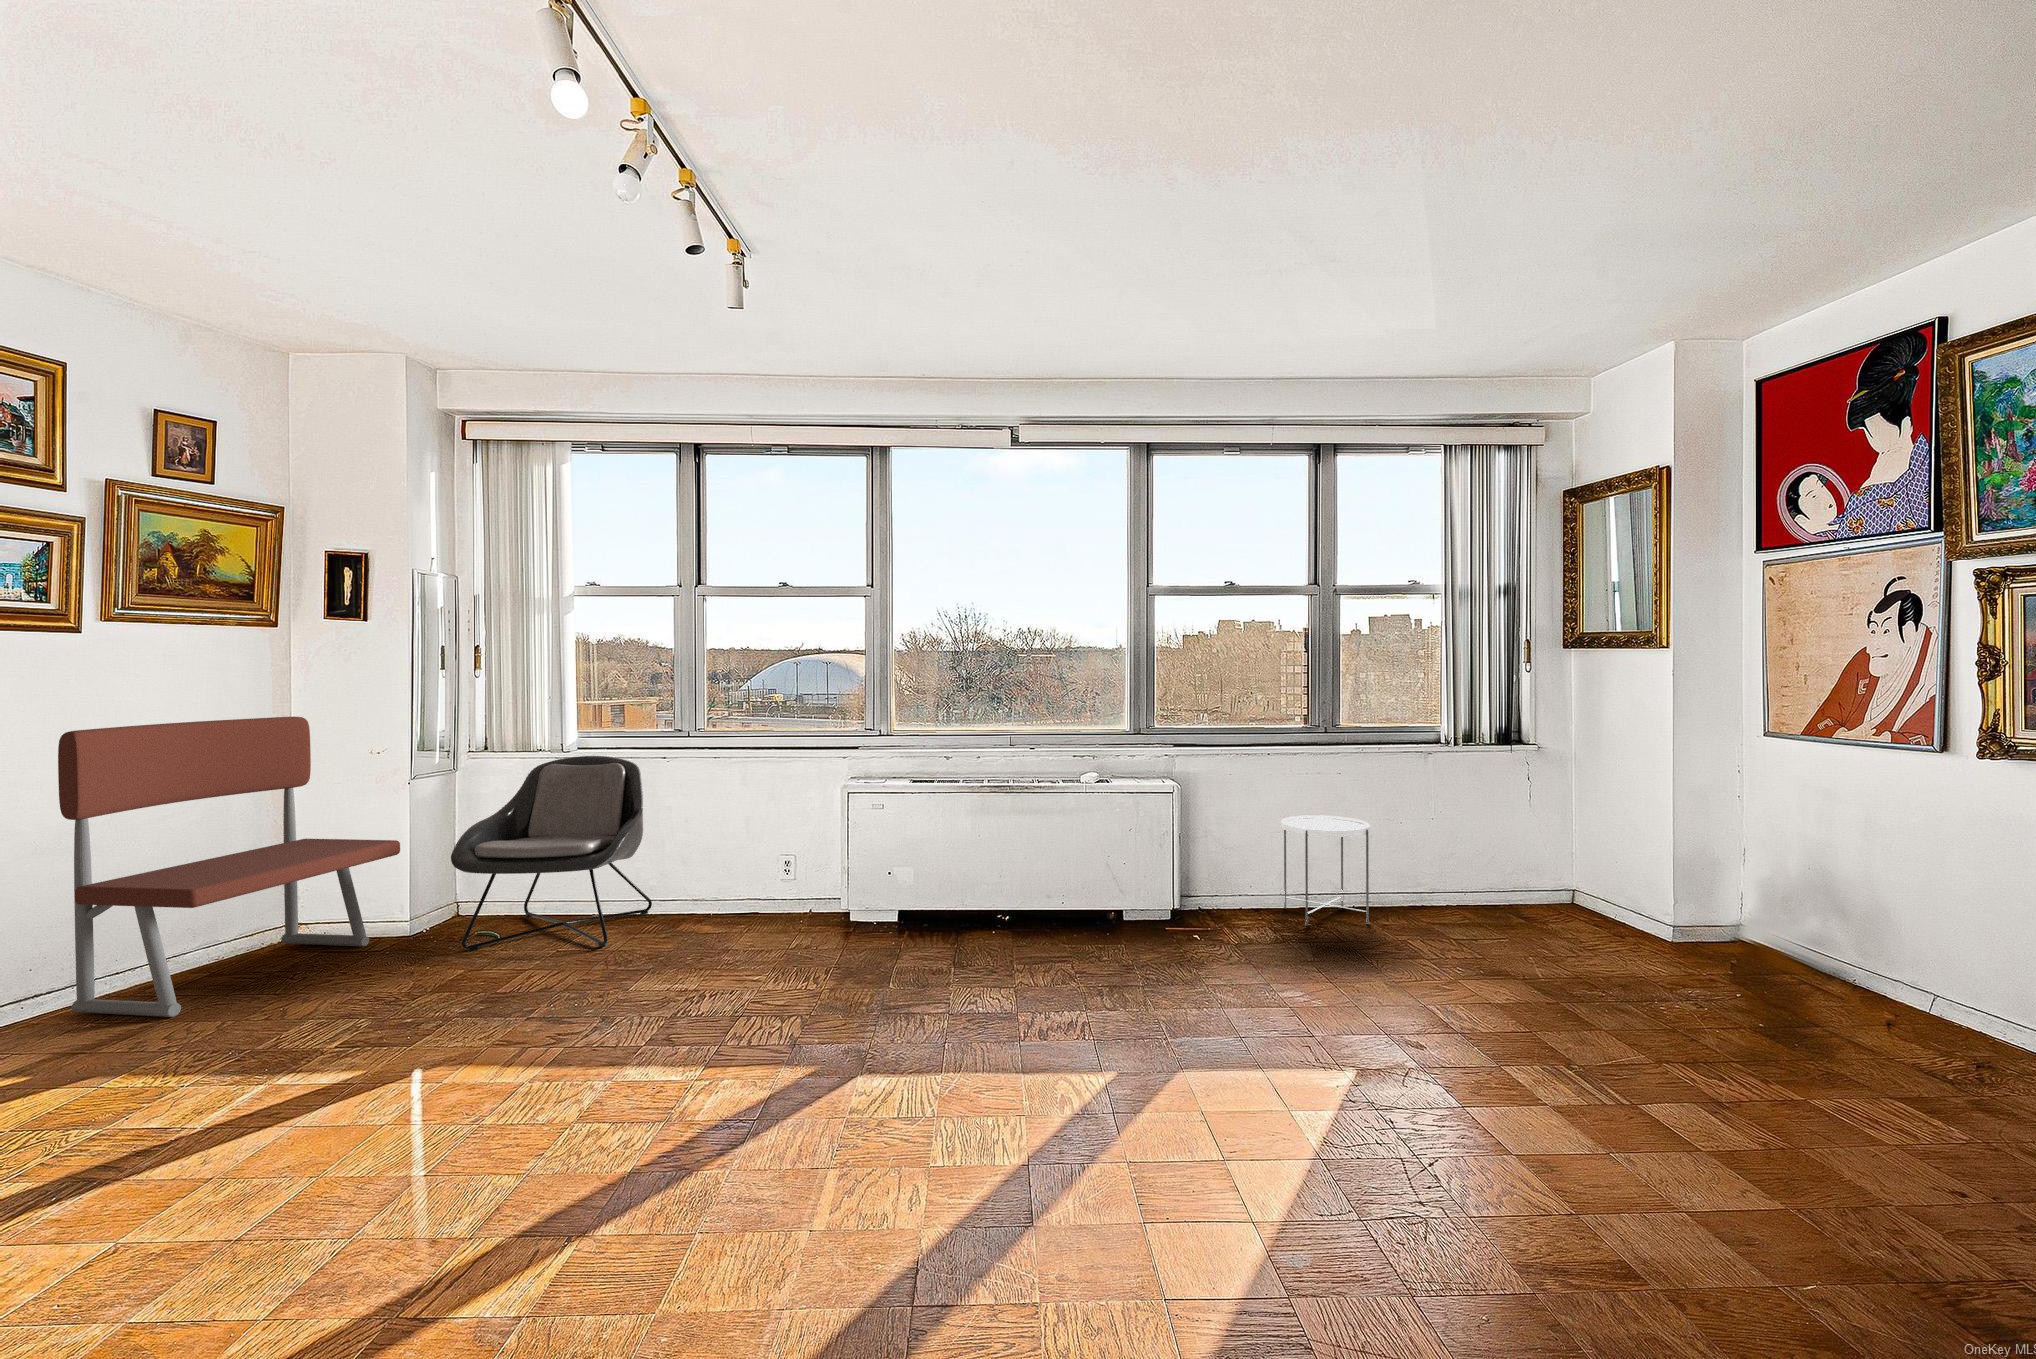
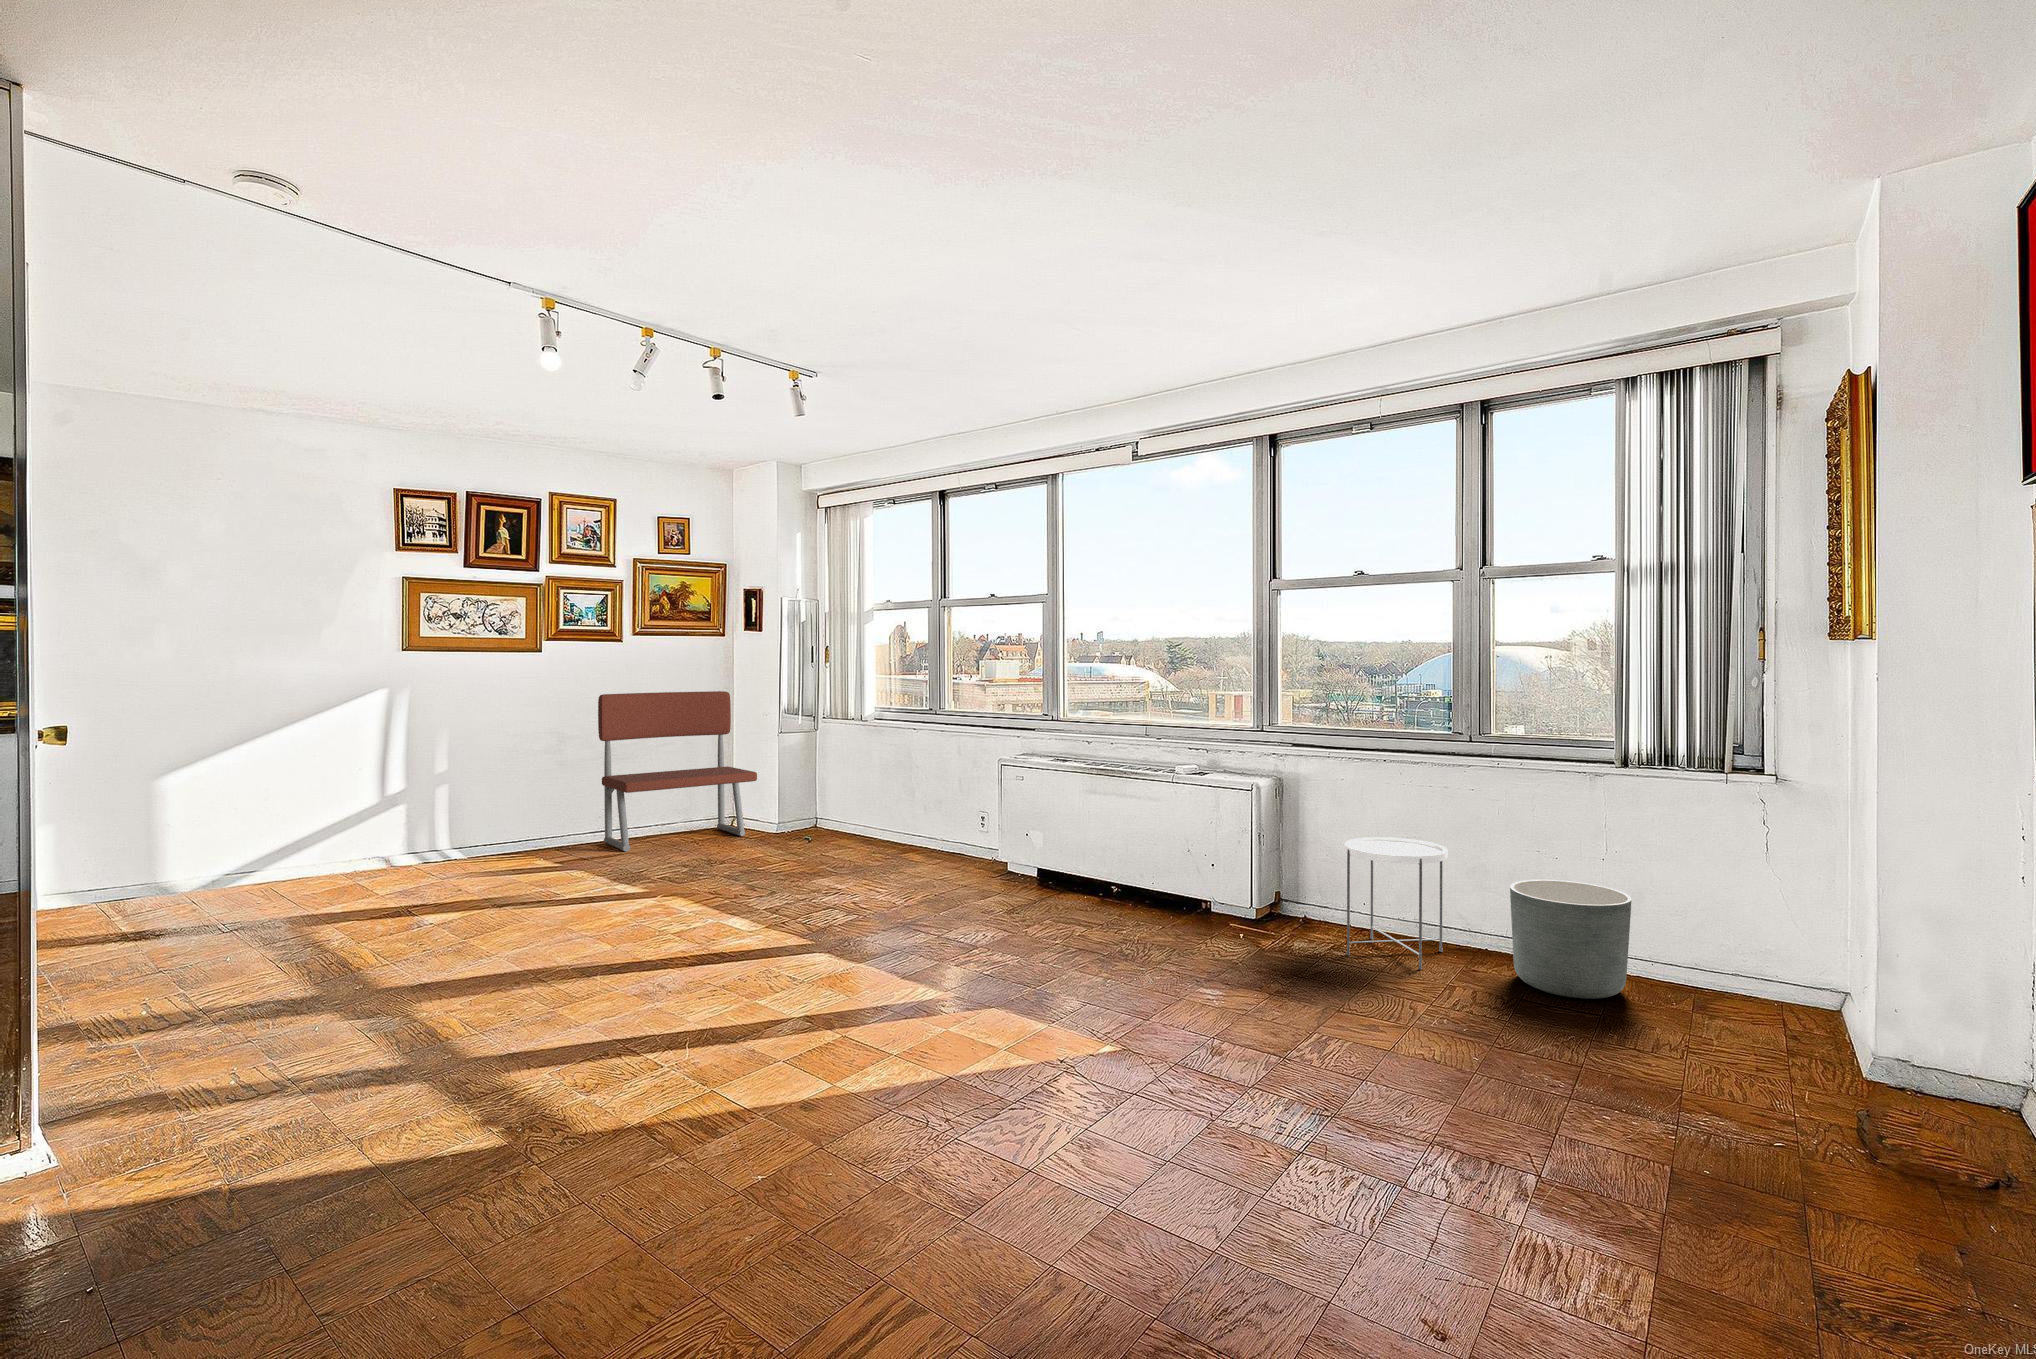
lounge chair: present [451,756,652,951] -> none [765,726,898,858]
planter: none [1409,832,1499,921] -> present [1510,880,1631,999]

